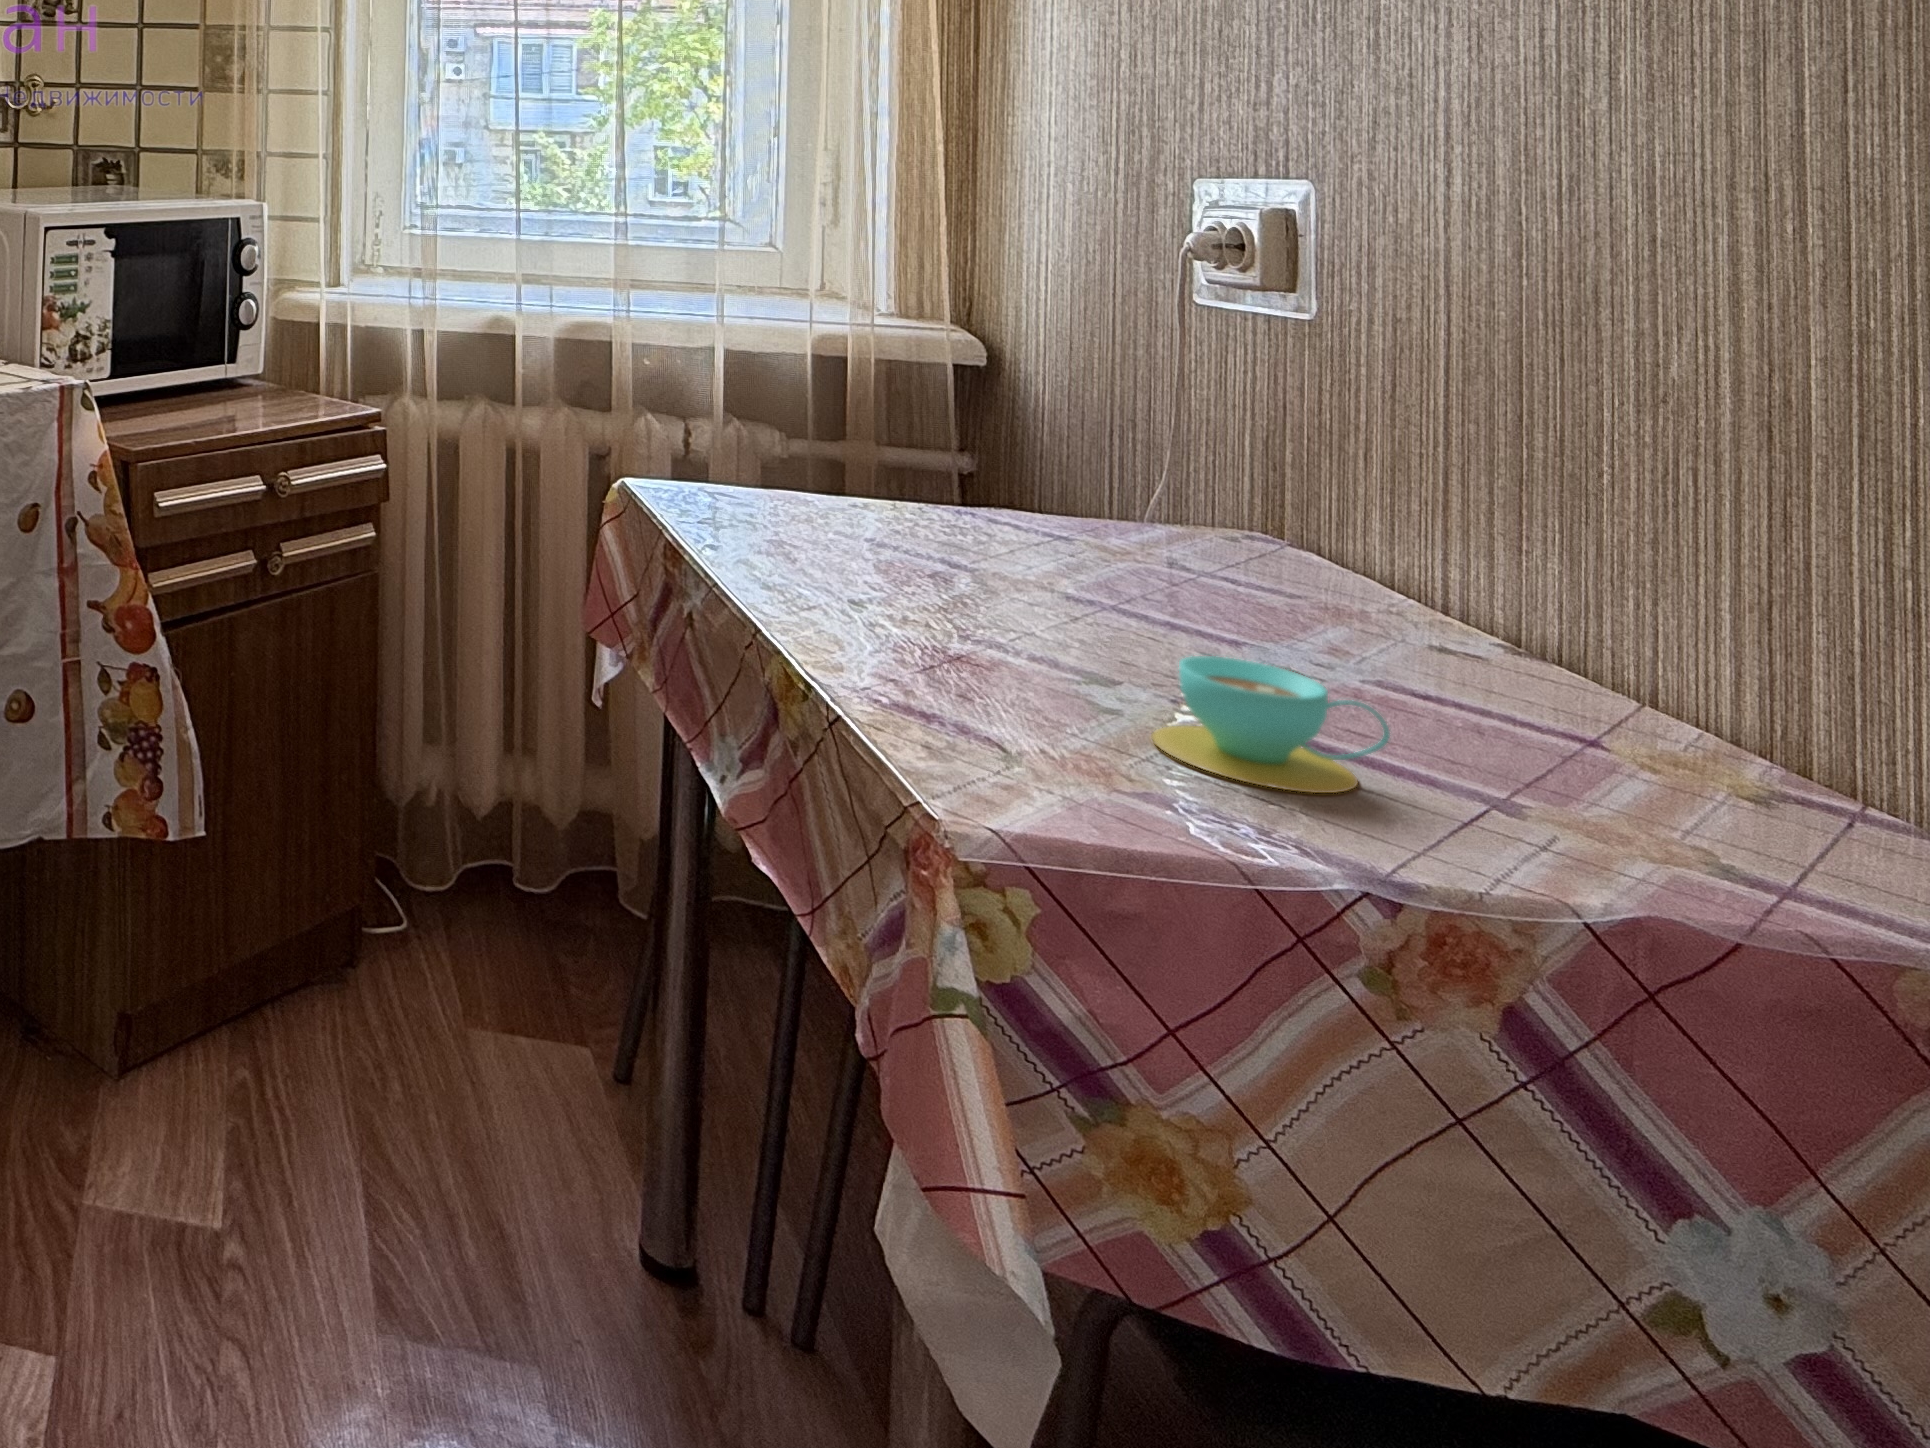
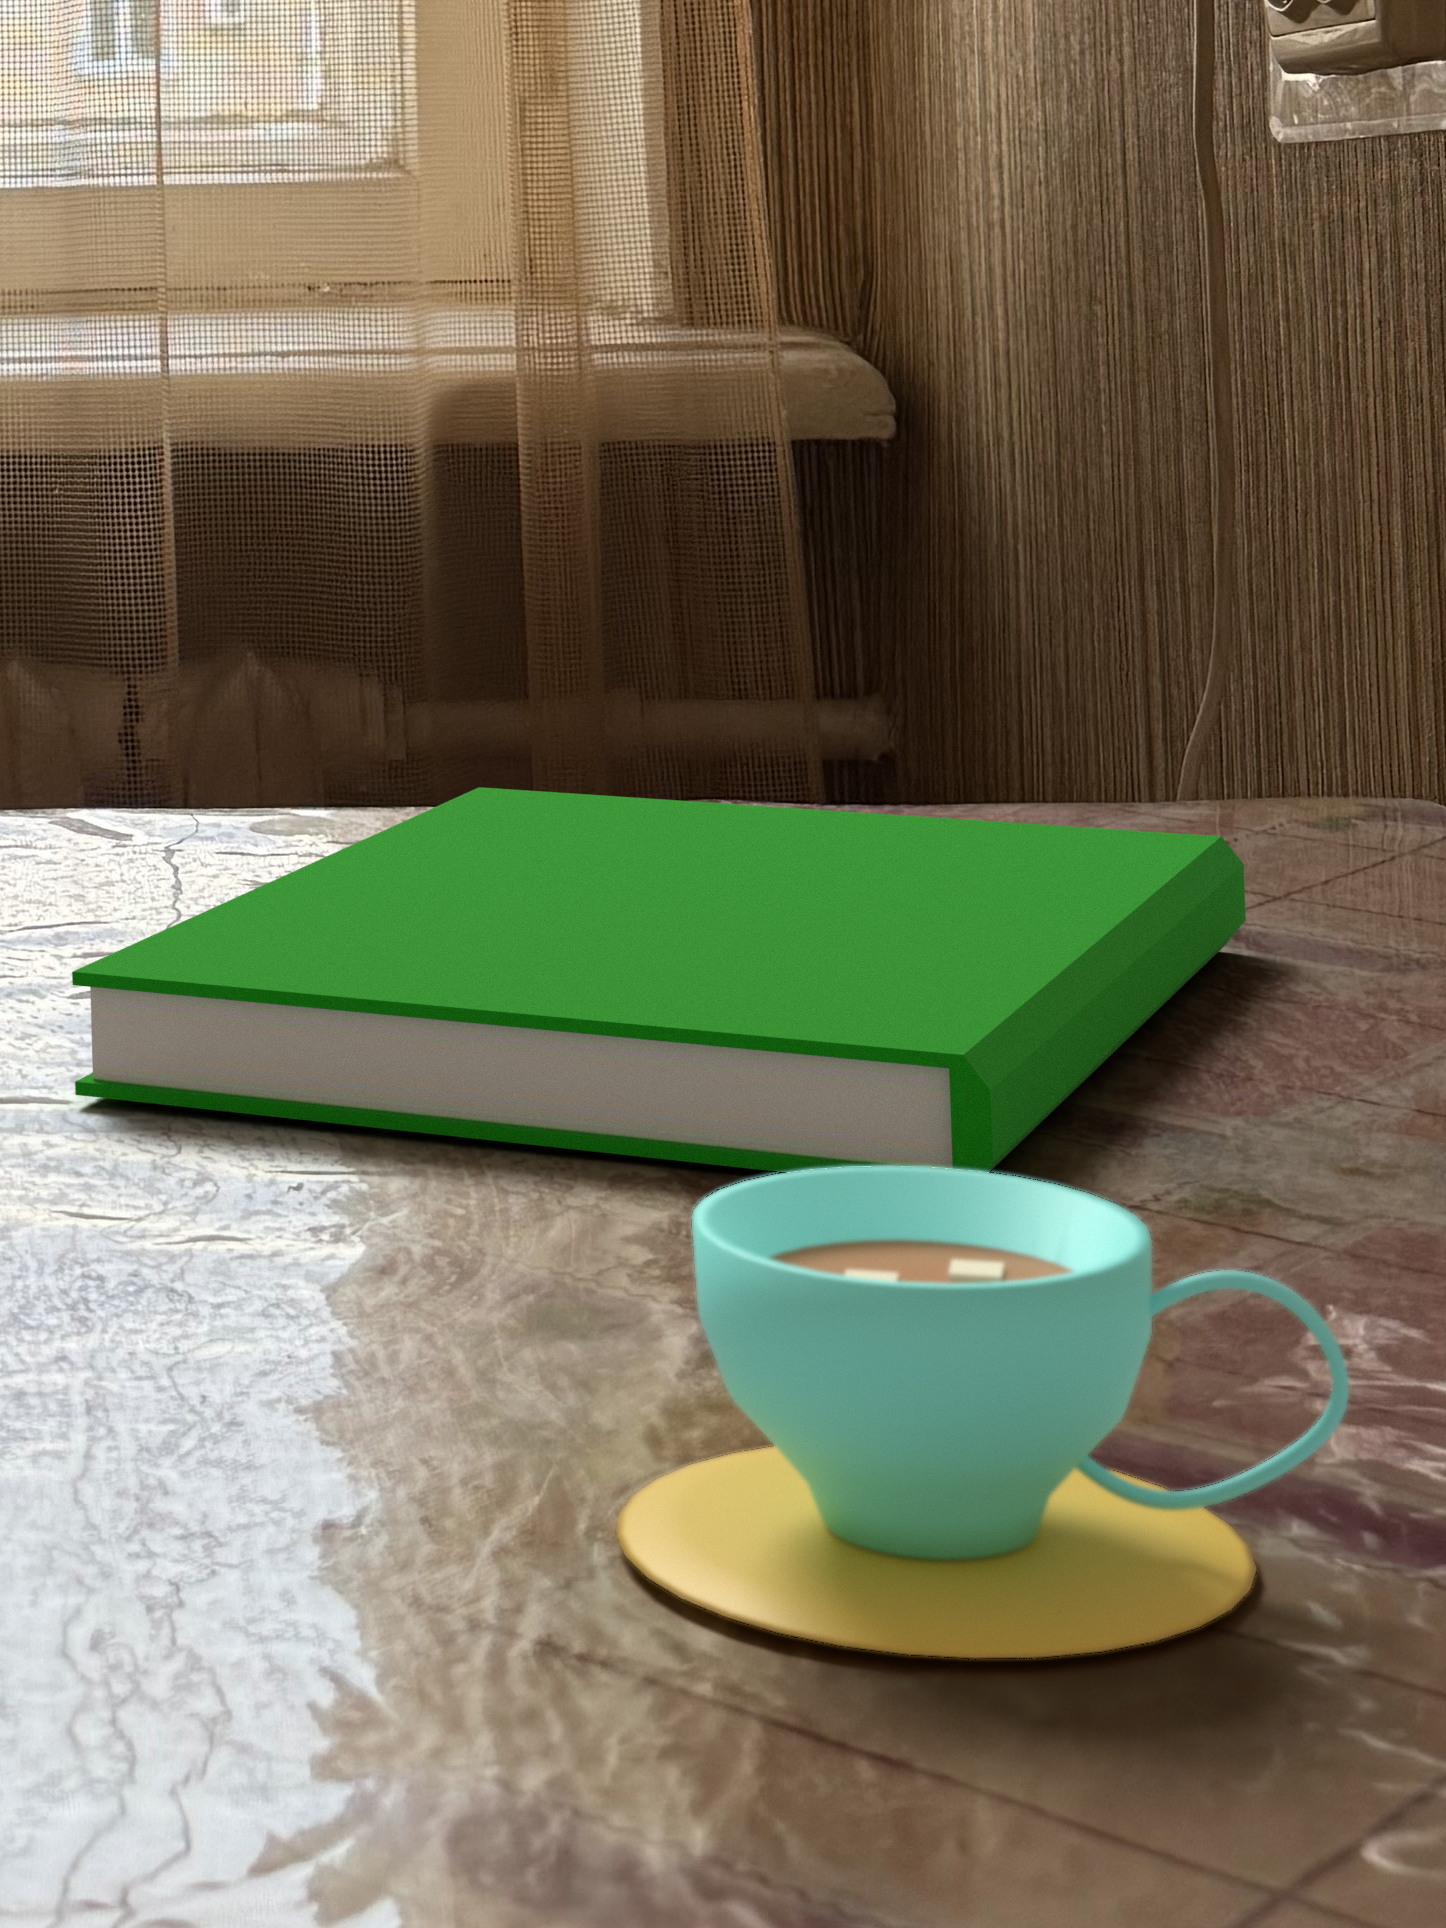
book: none [870,499,1231,656] -> present [72,787,1246,1173]

